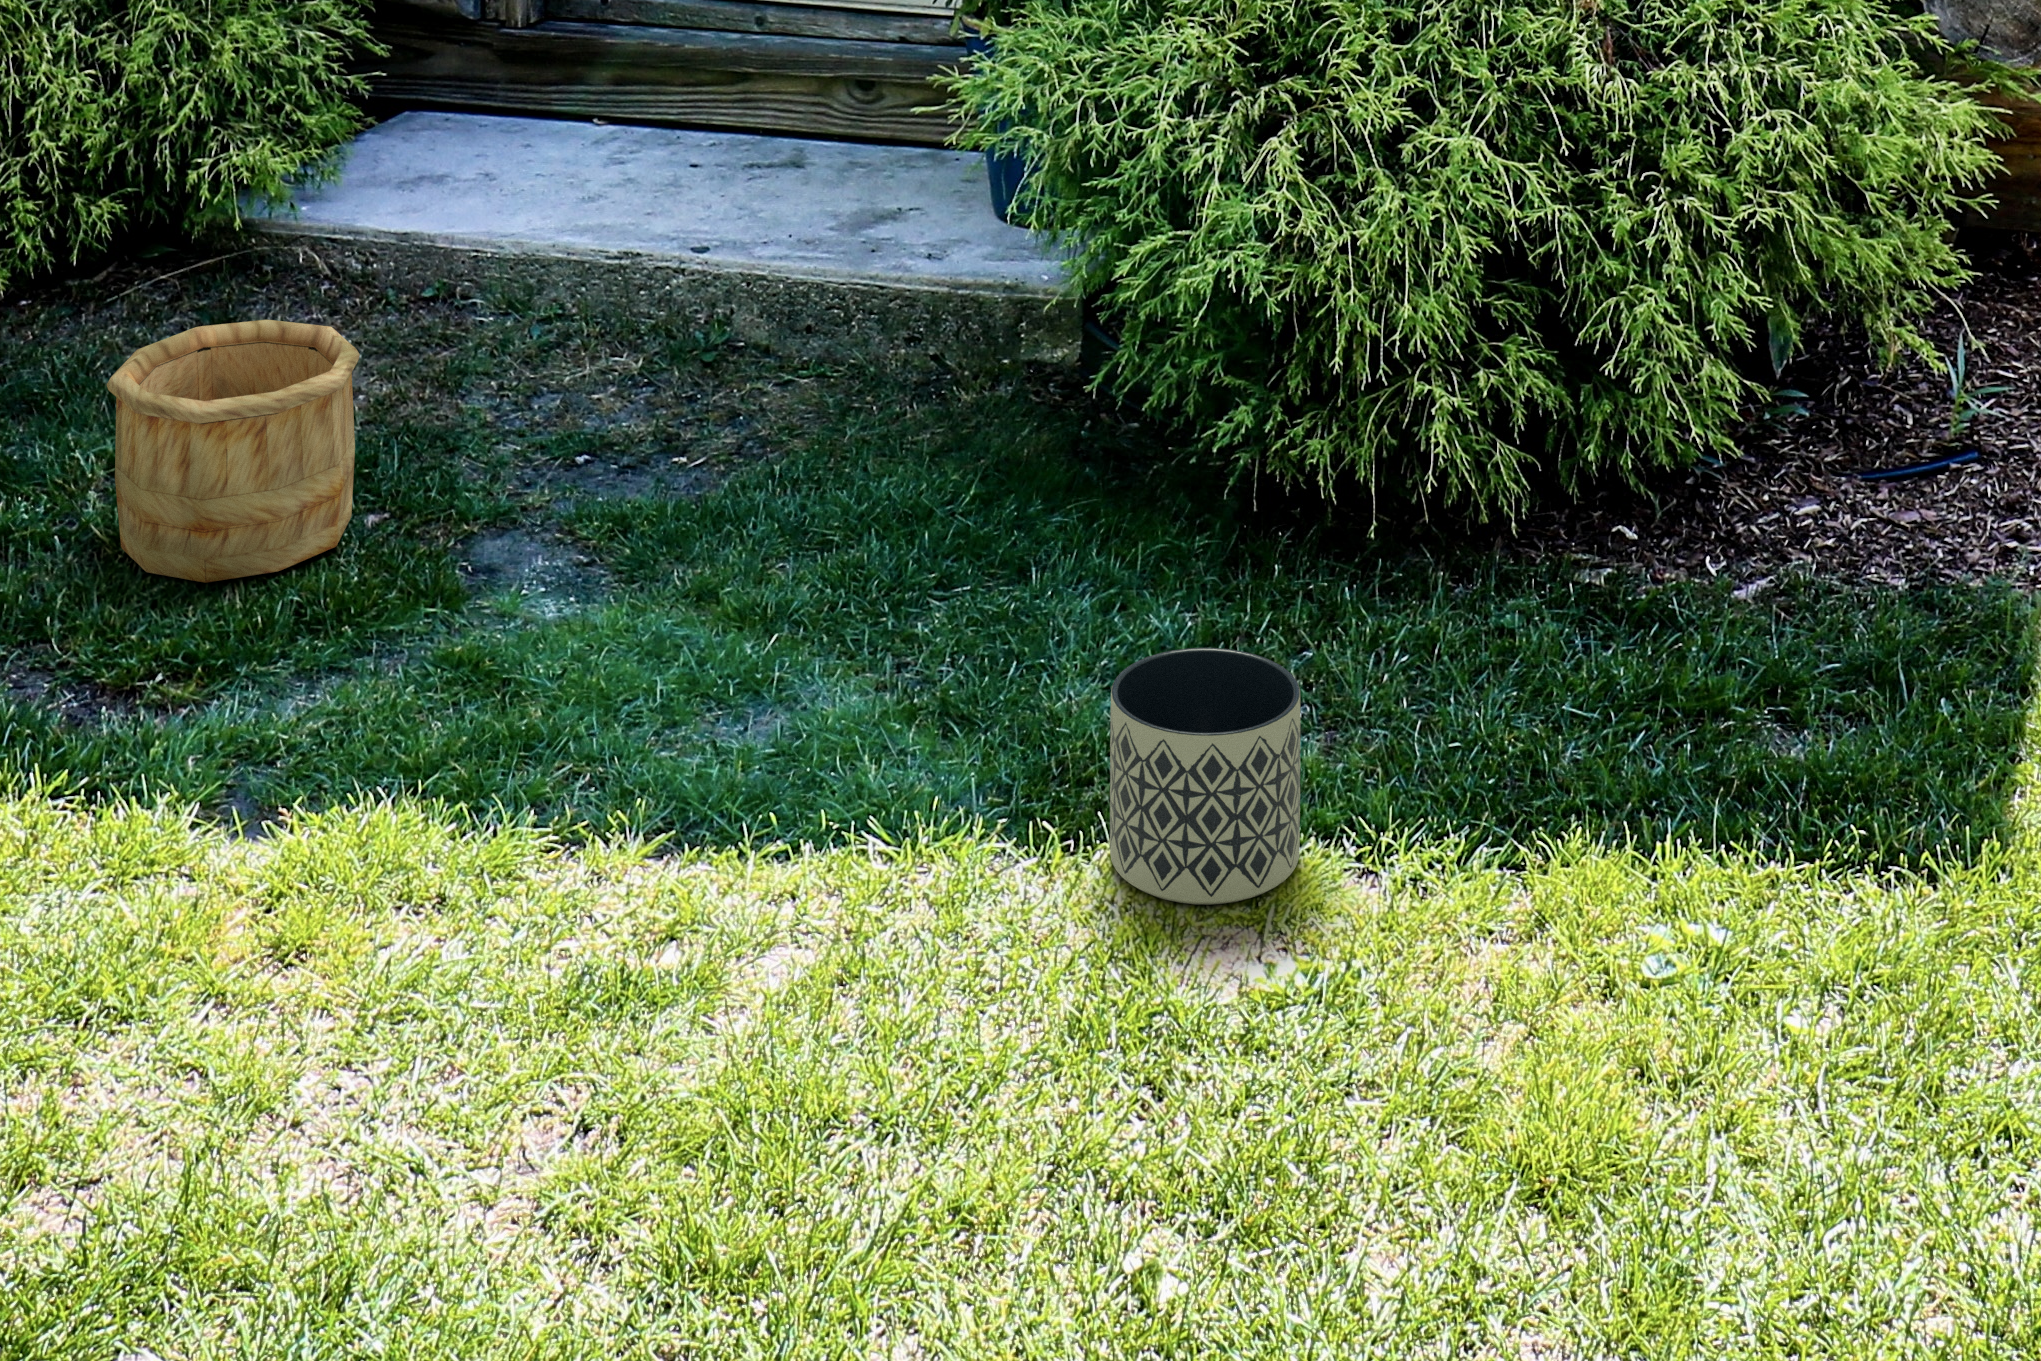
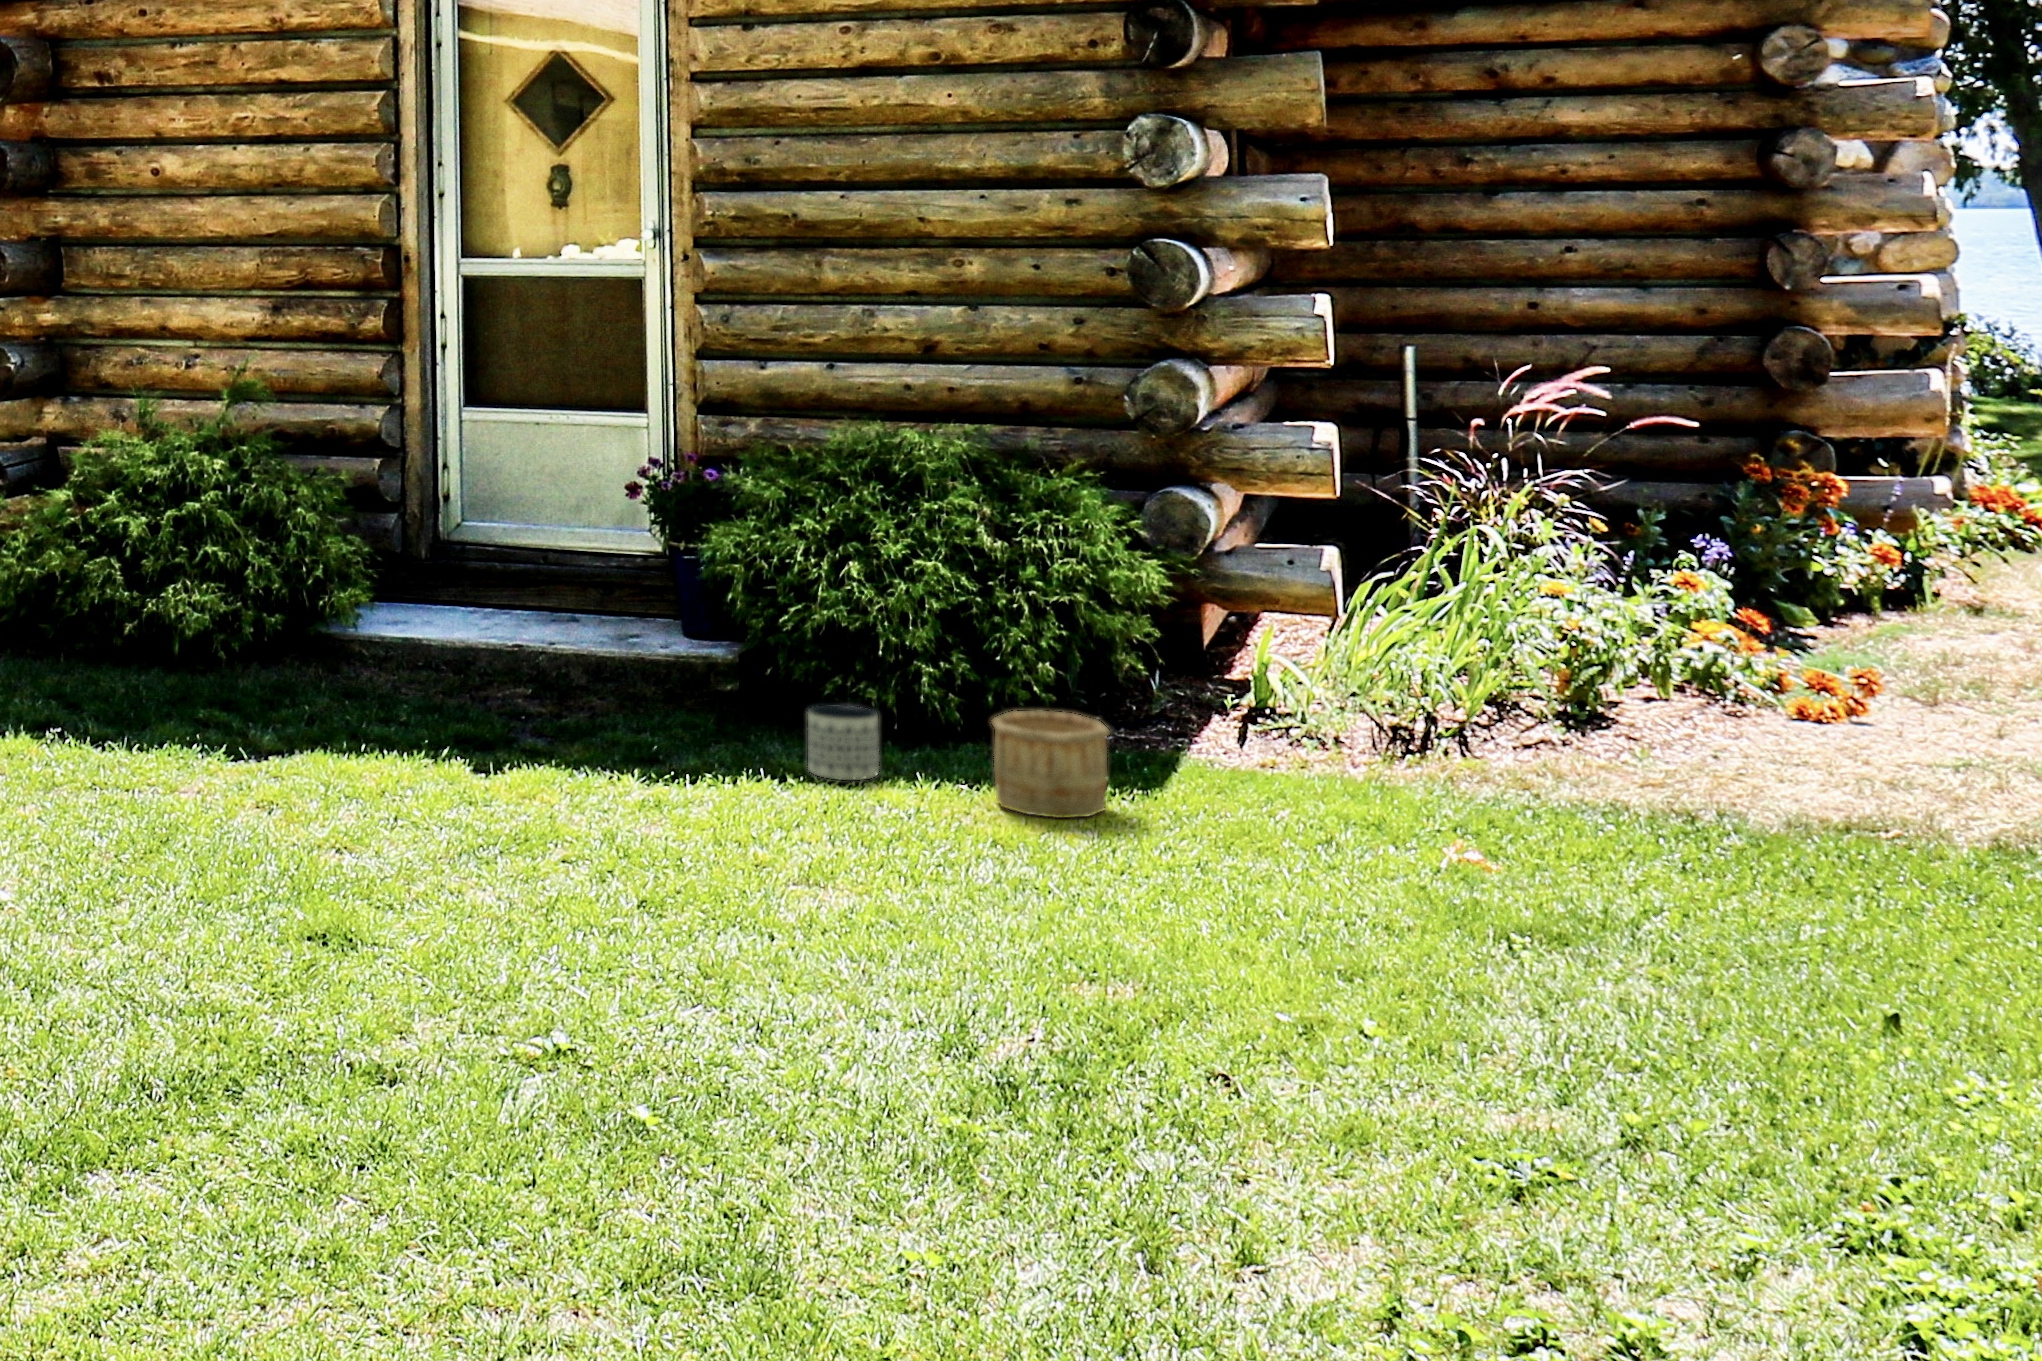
wooden bucket: present [107,320,360,583] -> present [992,710,1109,818]

